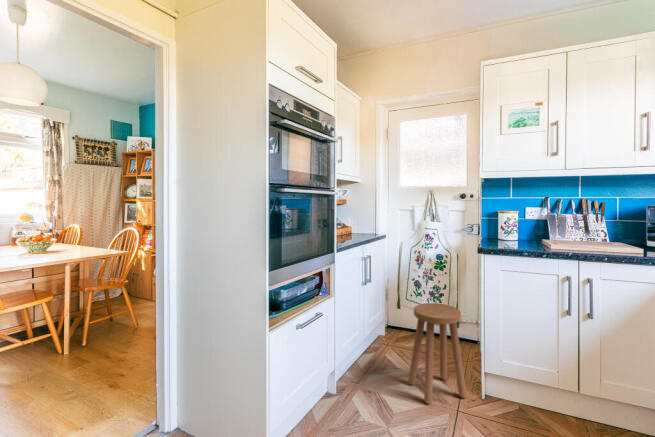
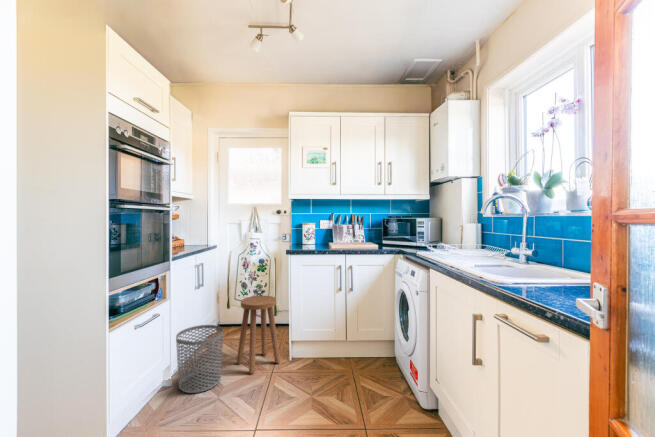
waste bin: none [341,330,392,411] -> present [176,325,223,393]

